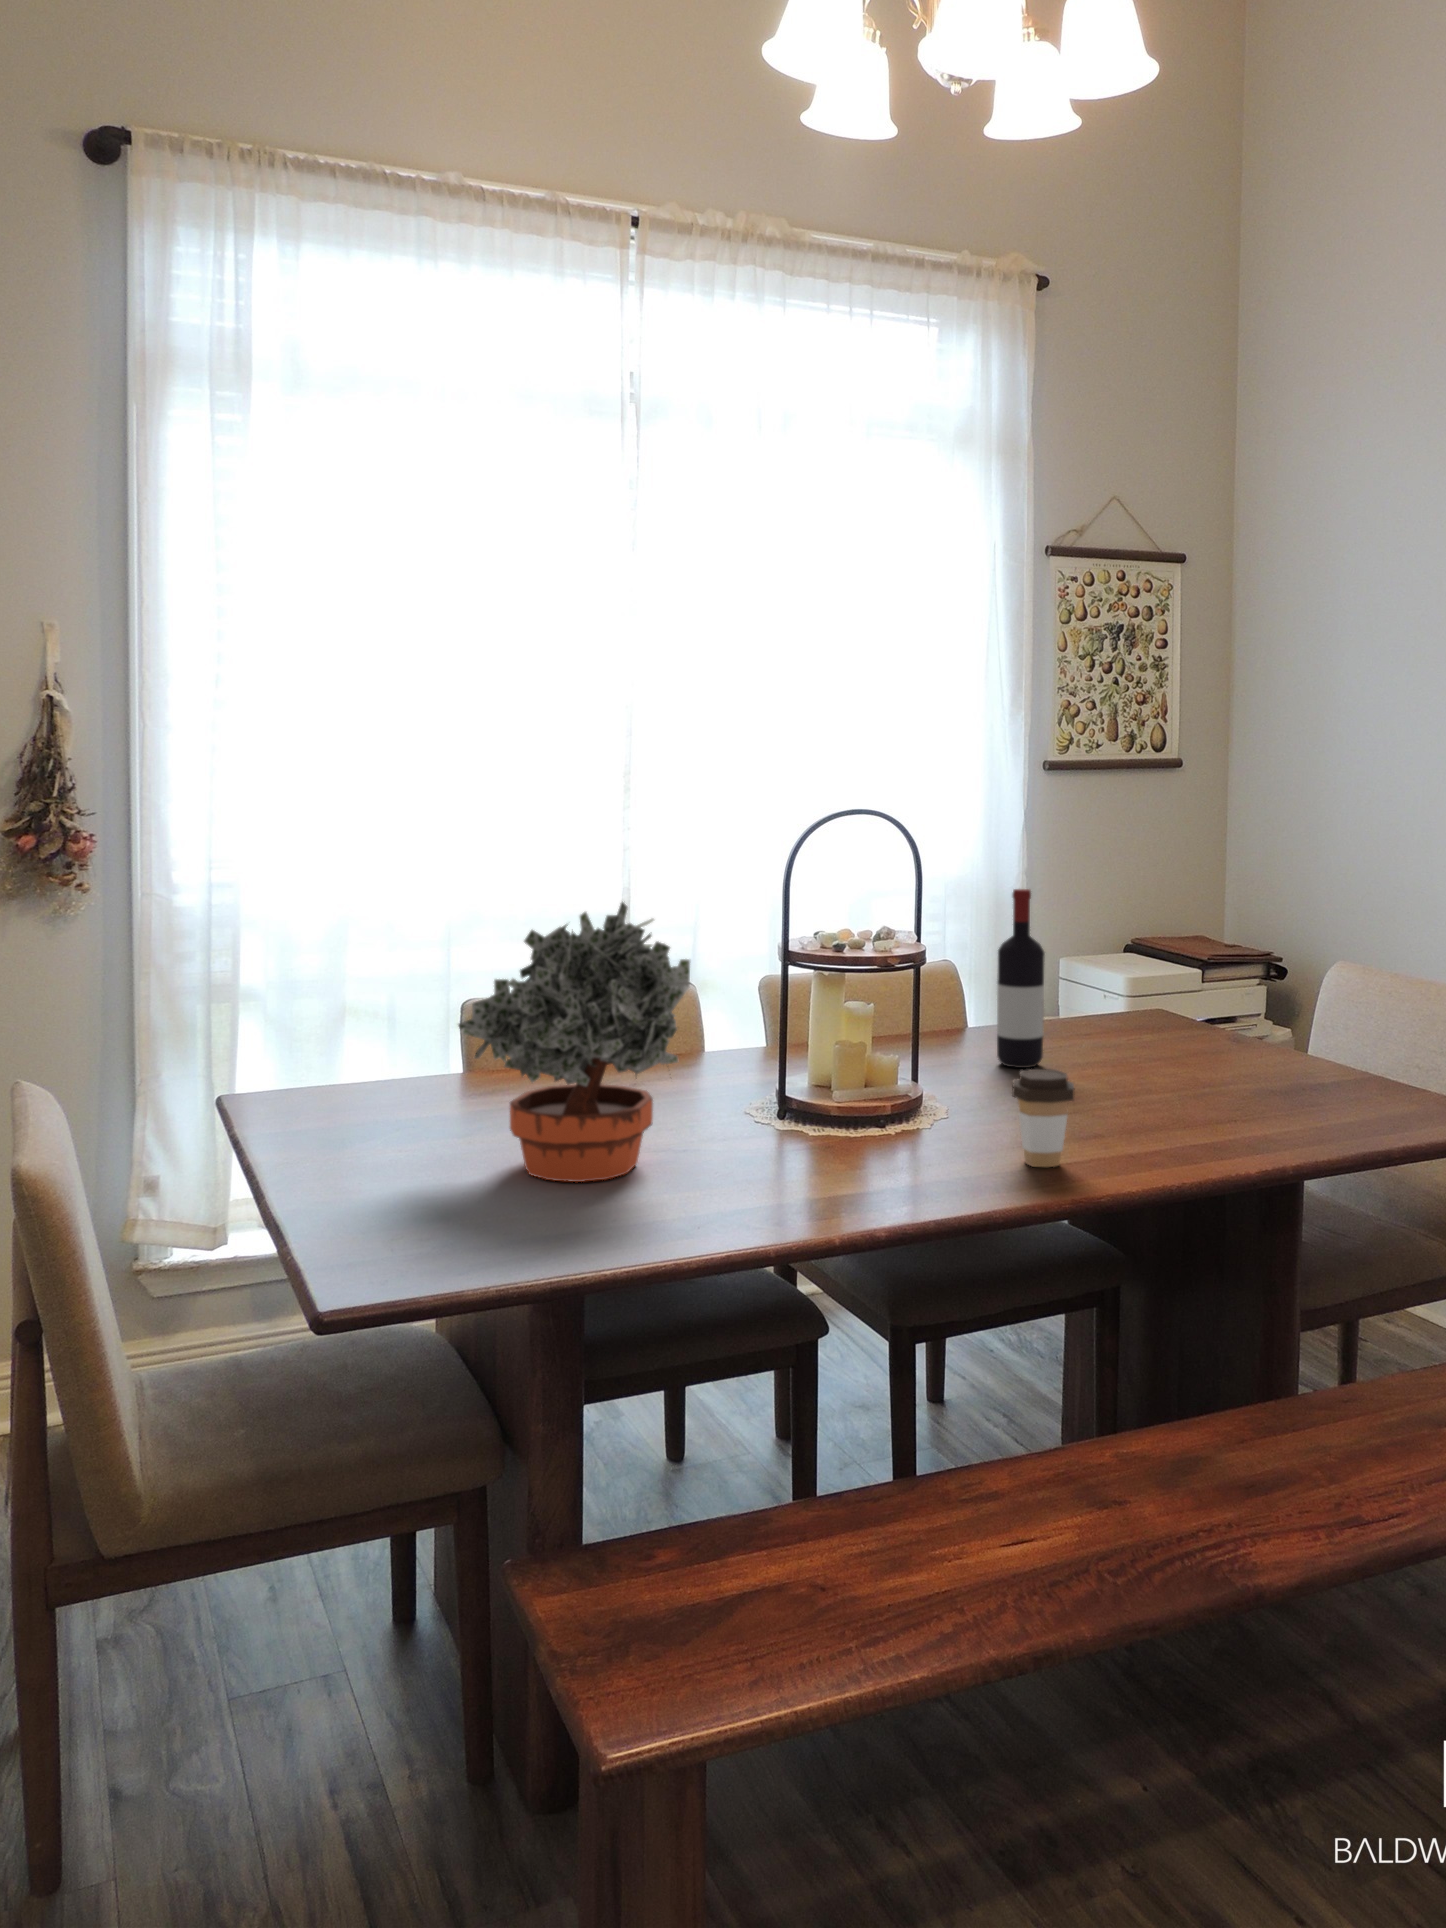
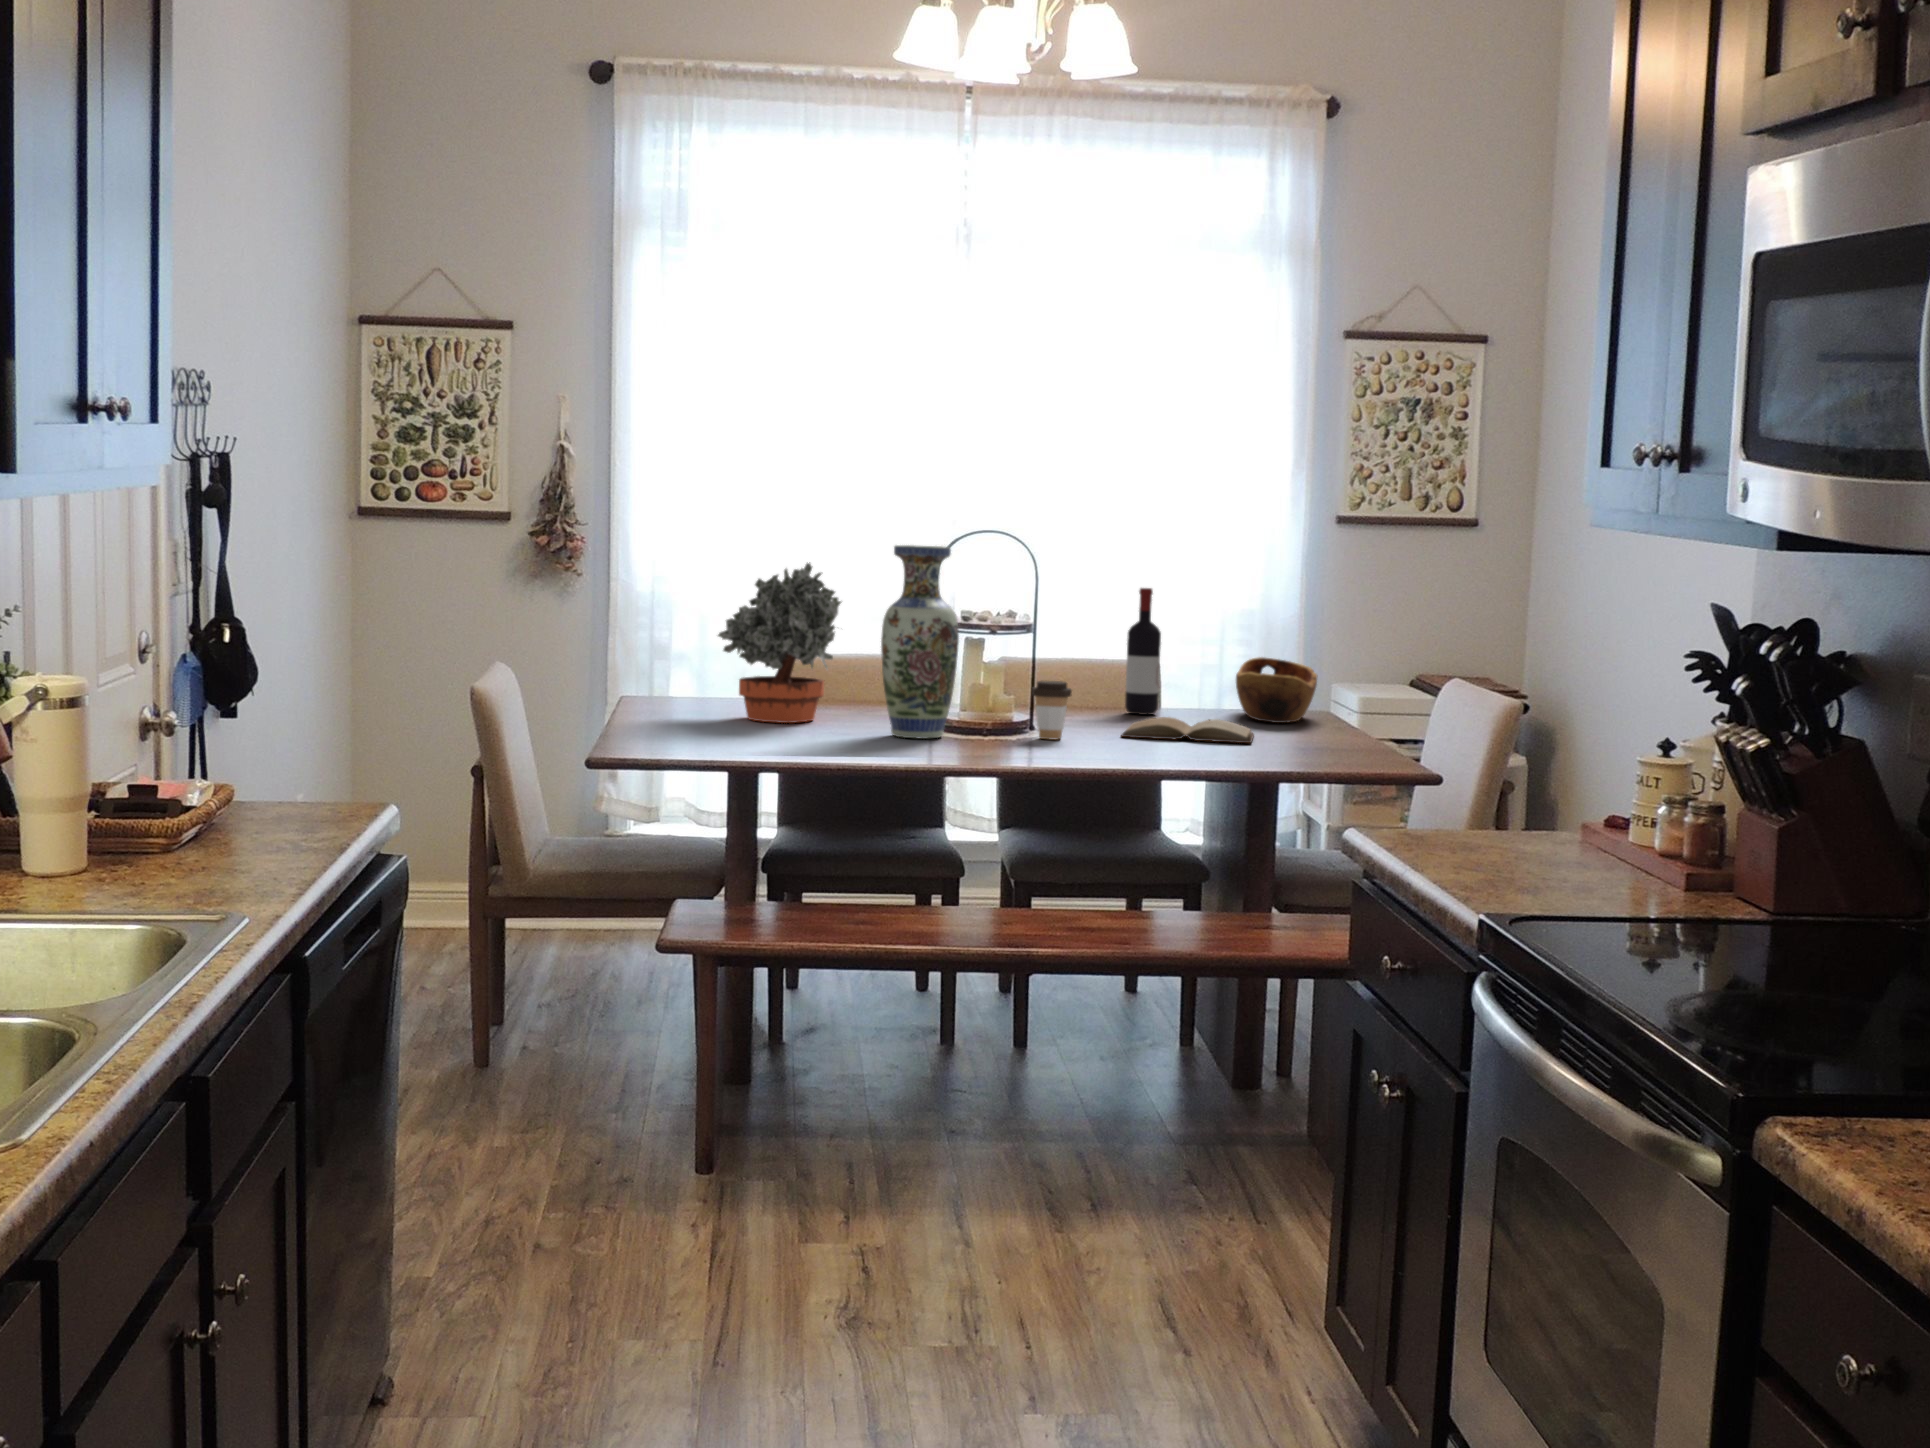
vase: none [795,870,922,1202] -> present [881,545,959,738]
wooden bowl: none [1108,964,1249,1066] -> present [1236,657,1317,723]
book: none [1077,1086,1300,1140] -> present [1122,717,1254,743]

